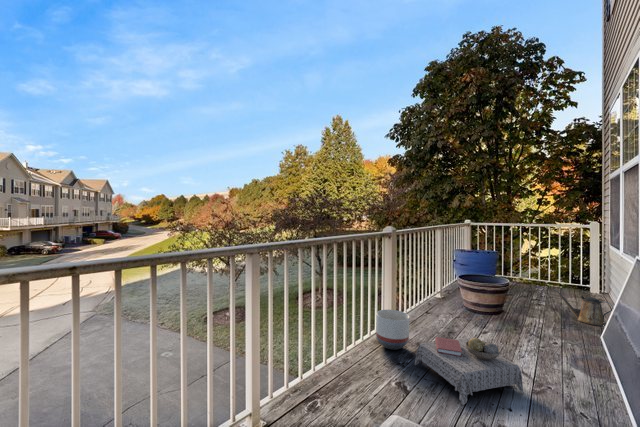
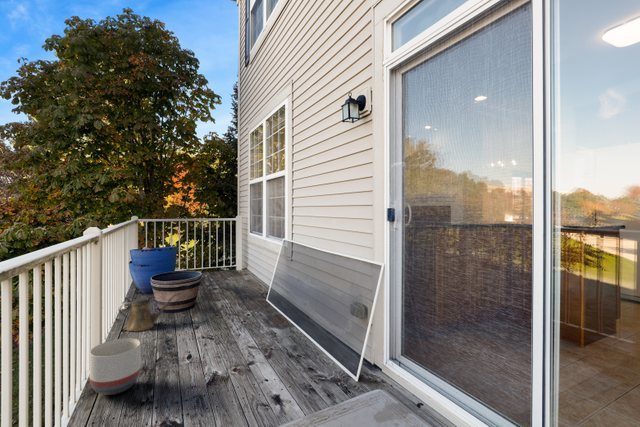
watering can: present [554,289,613,326] -> present [119,293,178,331]
ottoman: present [415,337,523,405] -> none [163,331,264,401]

